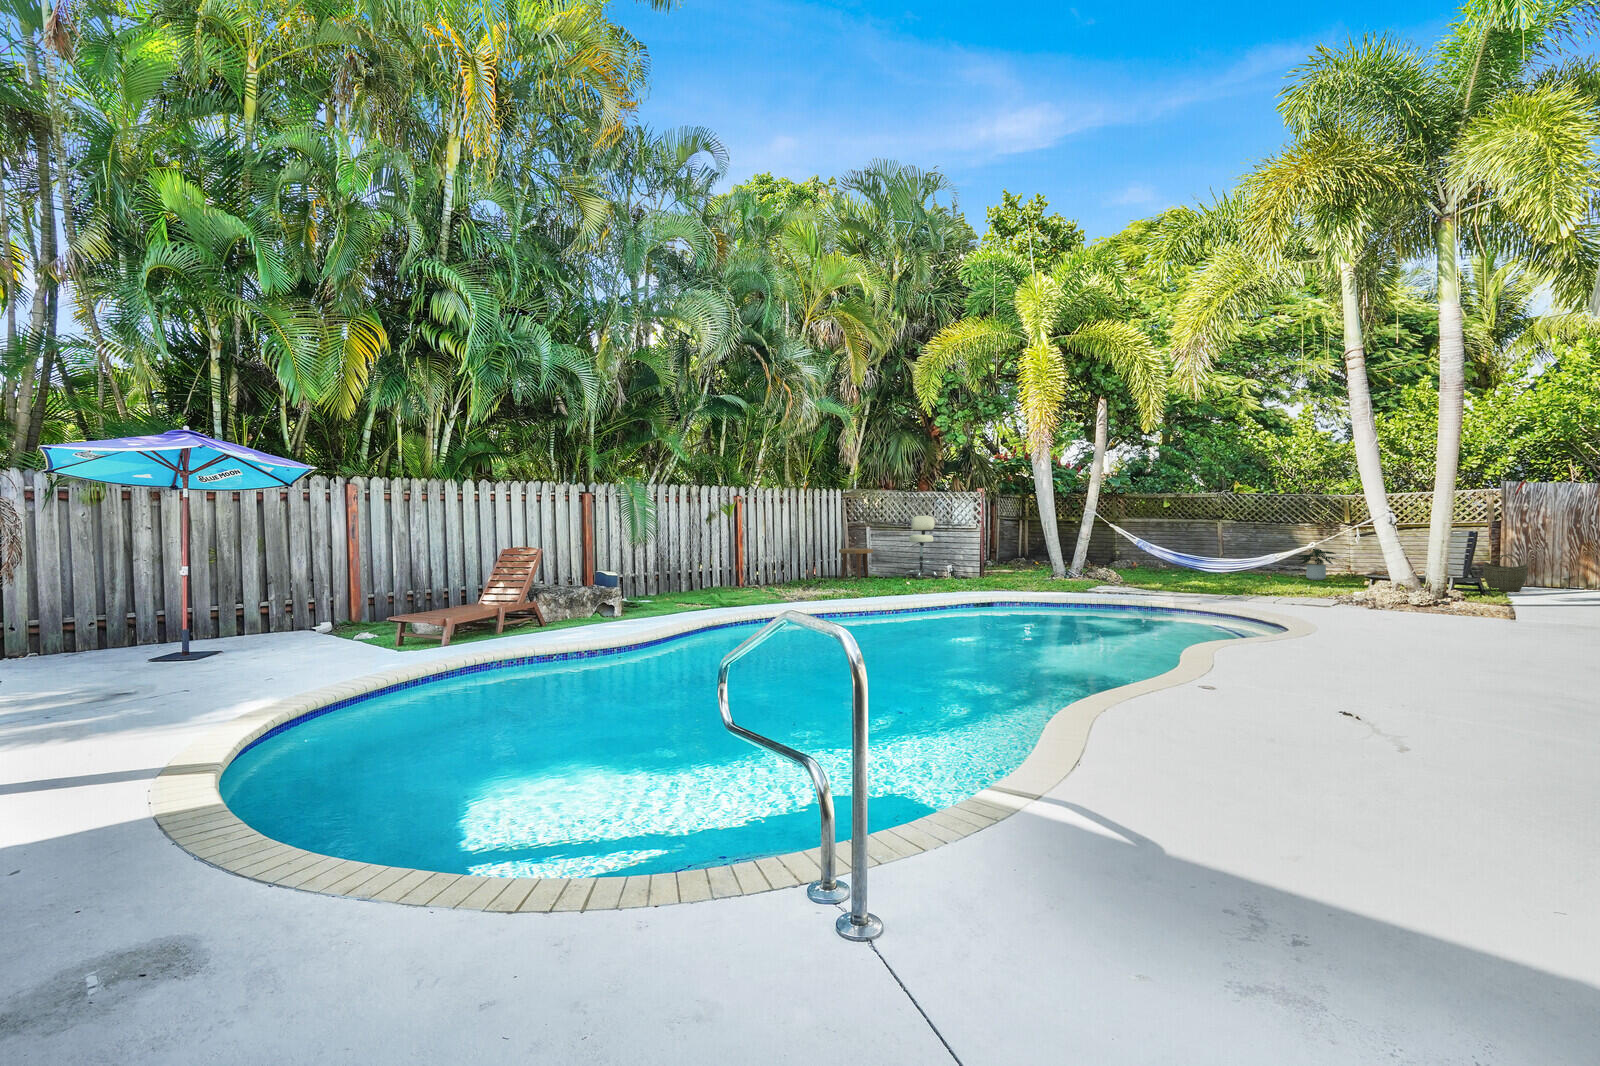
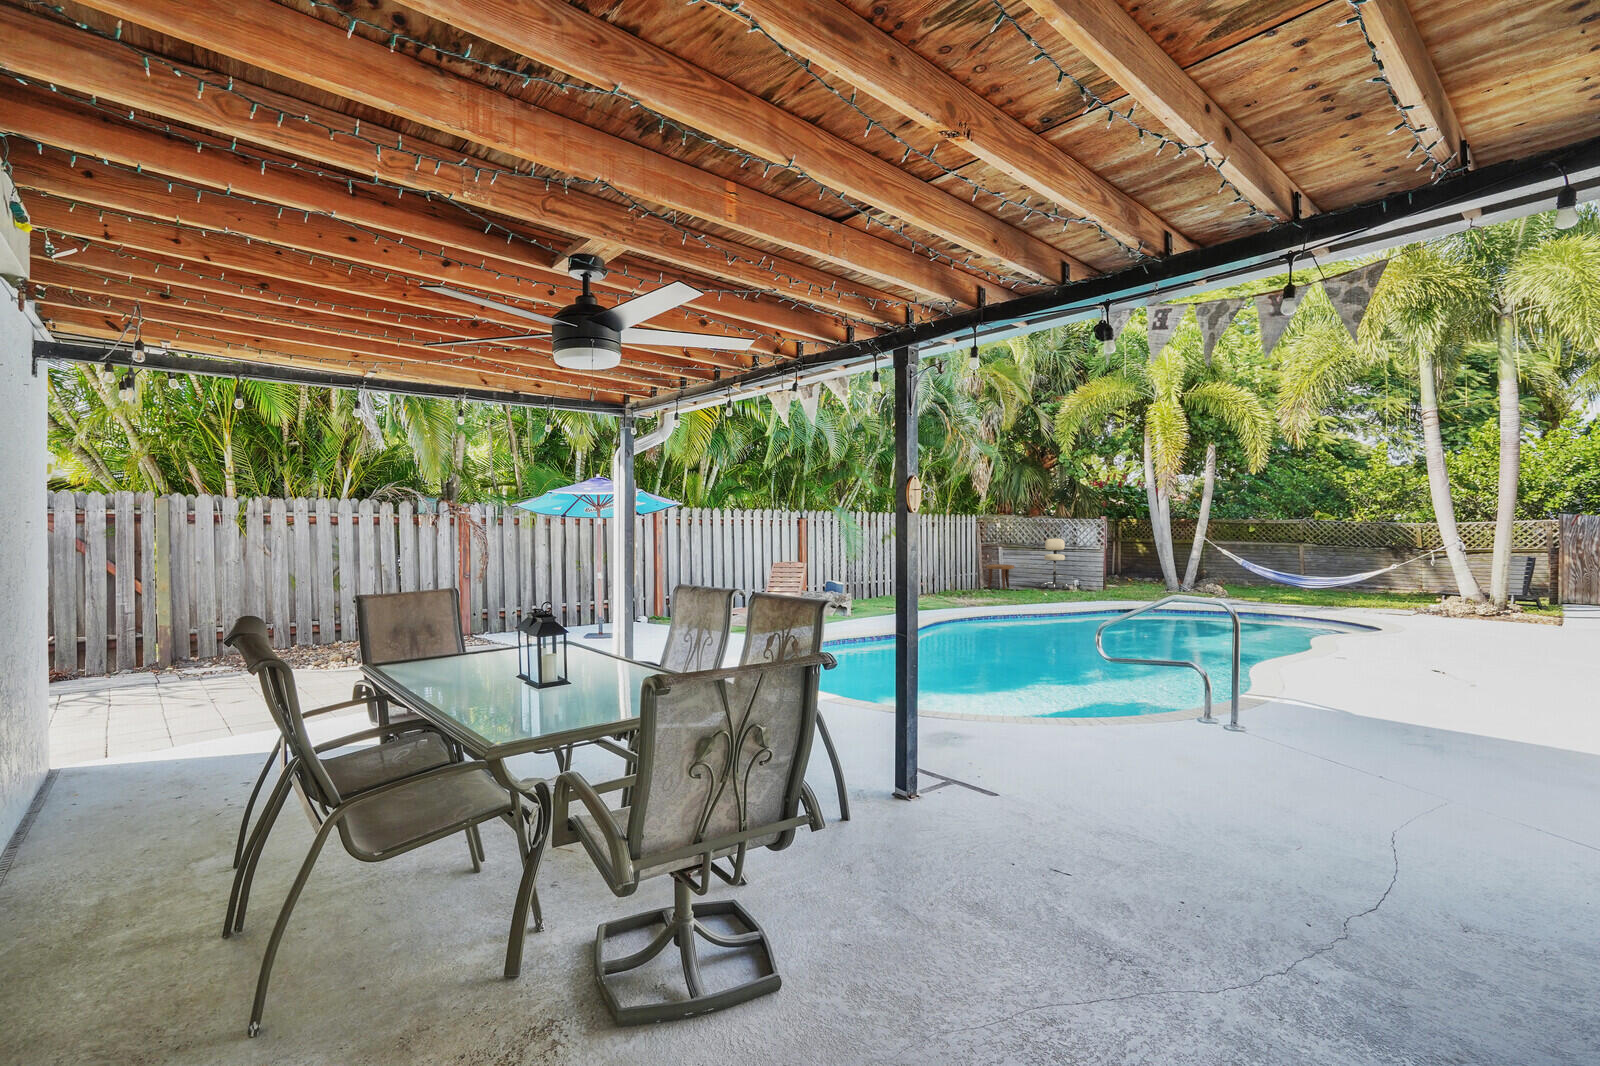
potted plant: present [1298,549,1336,580] -> none [1376,566,1413,593]
woven basket: present [1484,554,1528,592] -> none [1542,575,1581,606]

